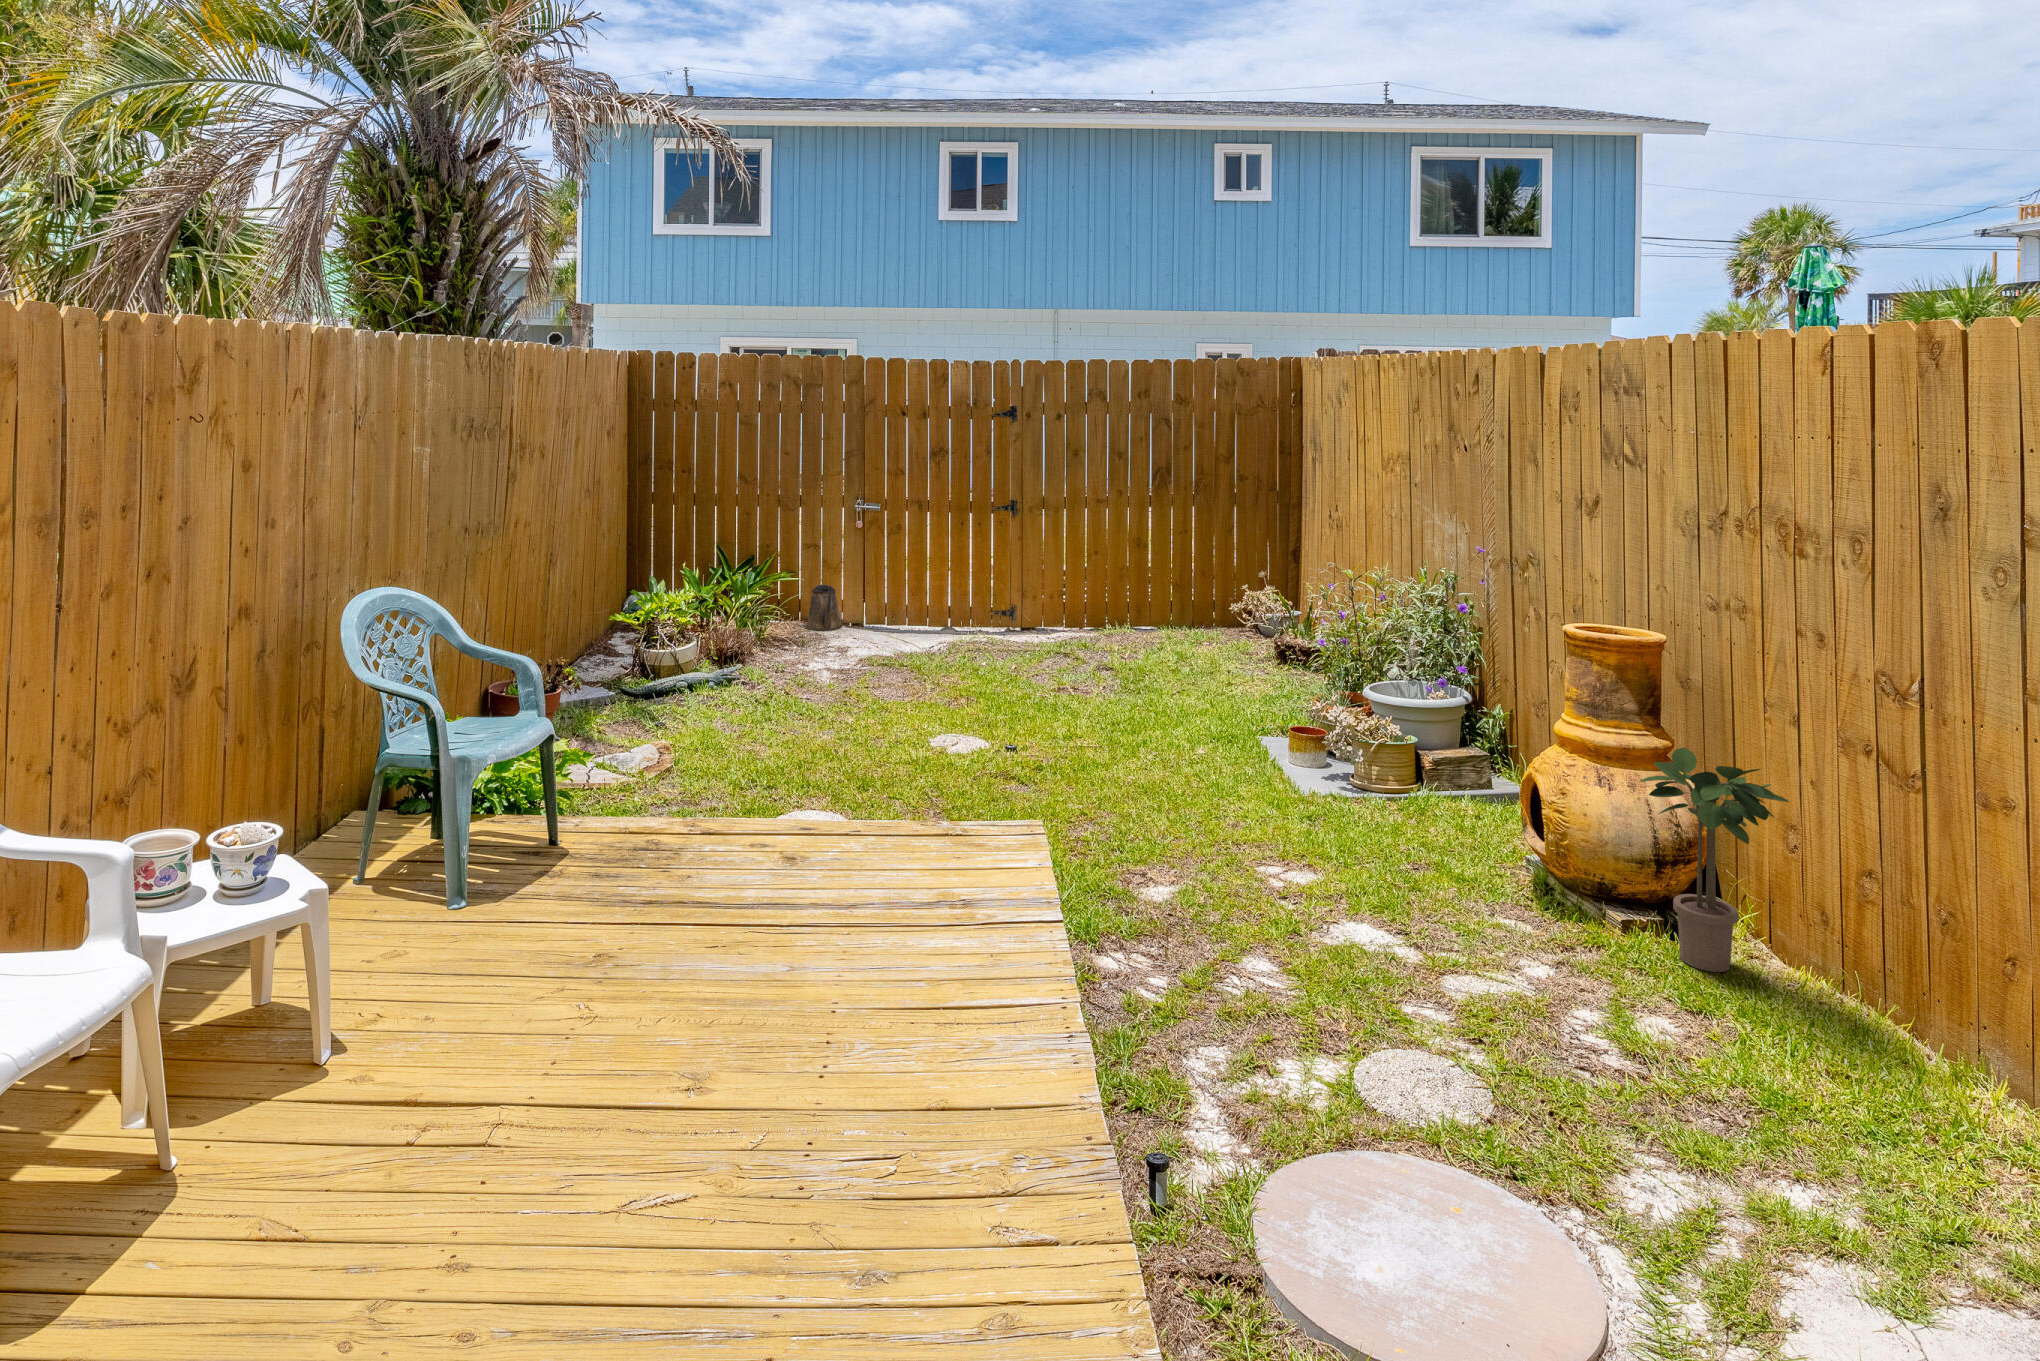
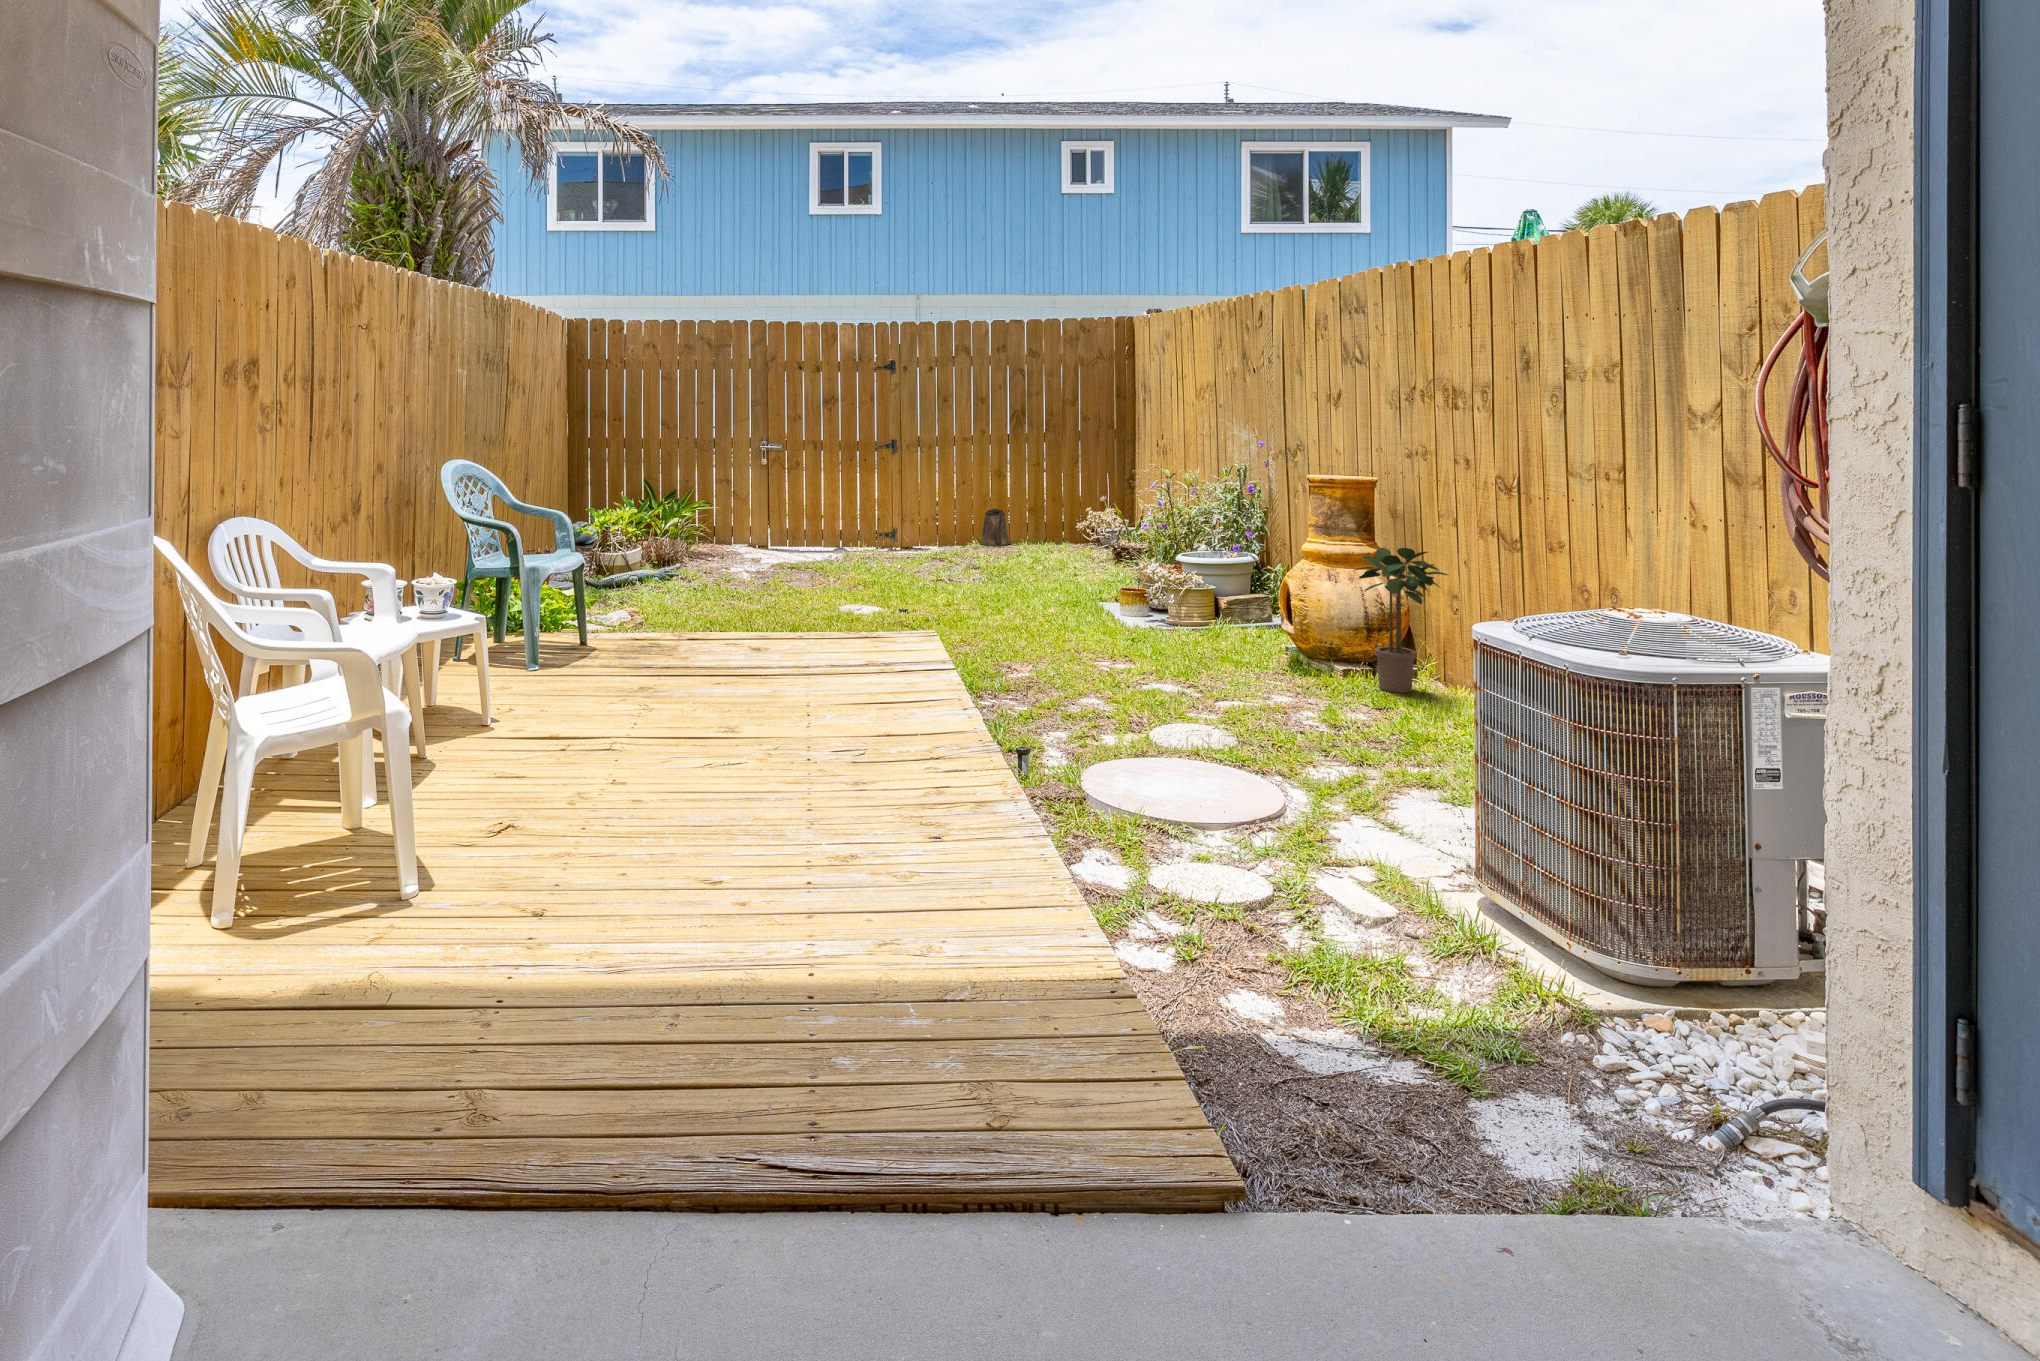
watering can: present [806,585,842,630] -> present [980,509,1010,546]

